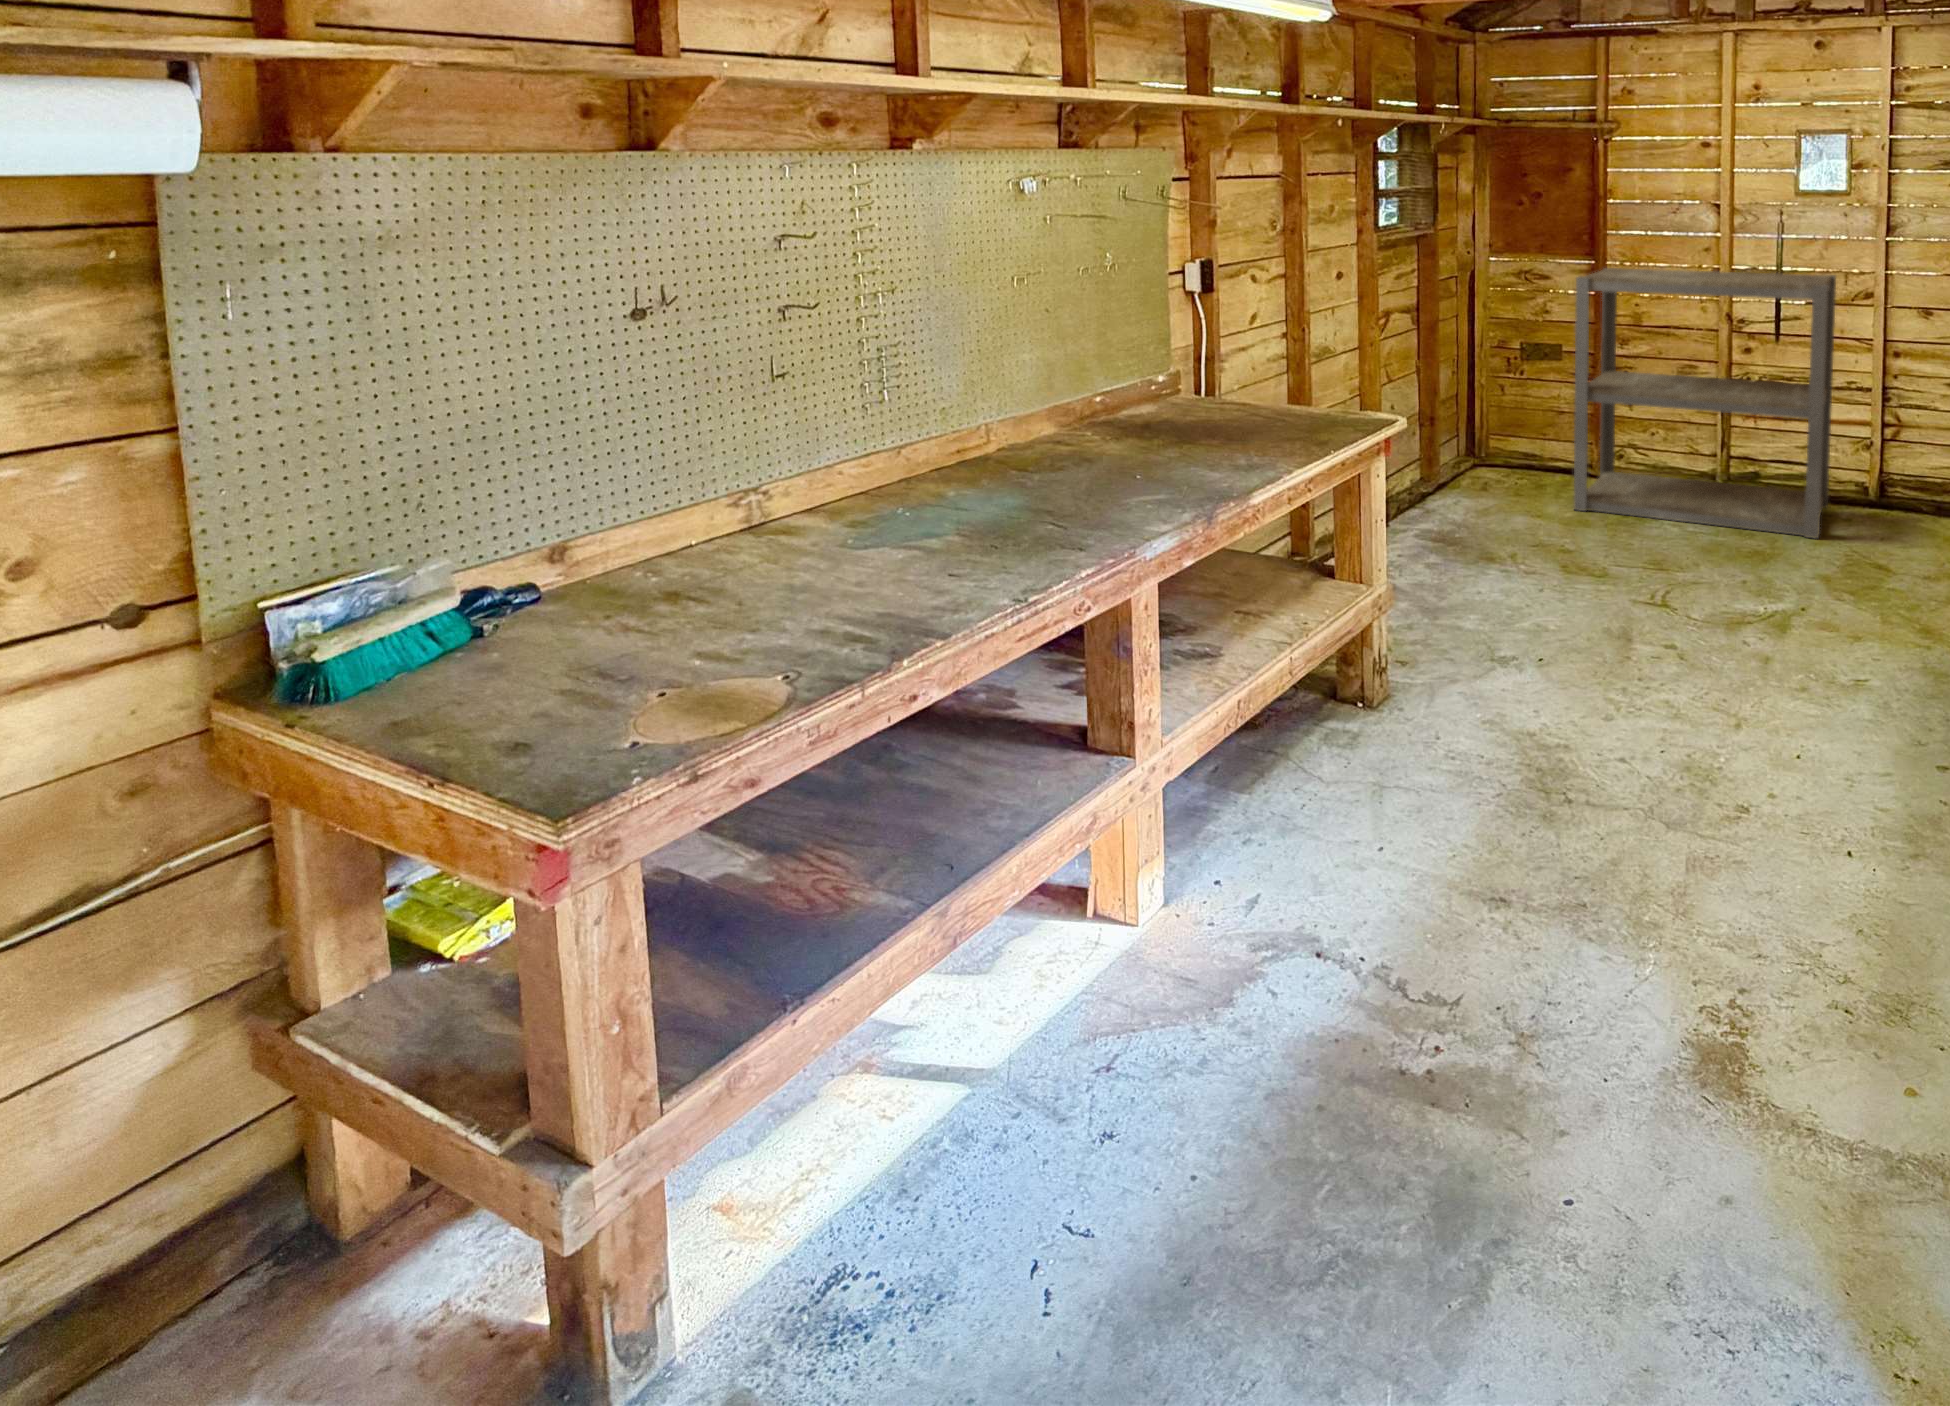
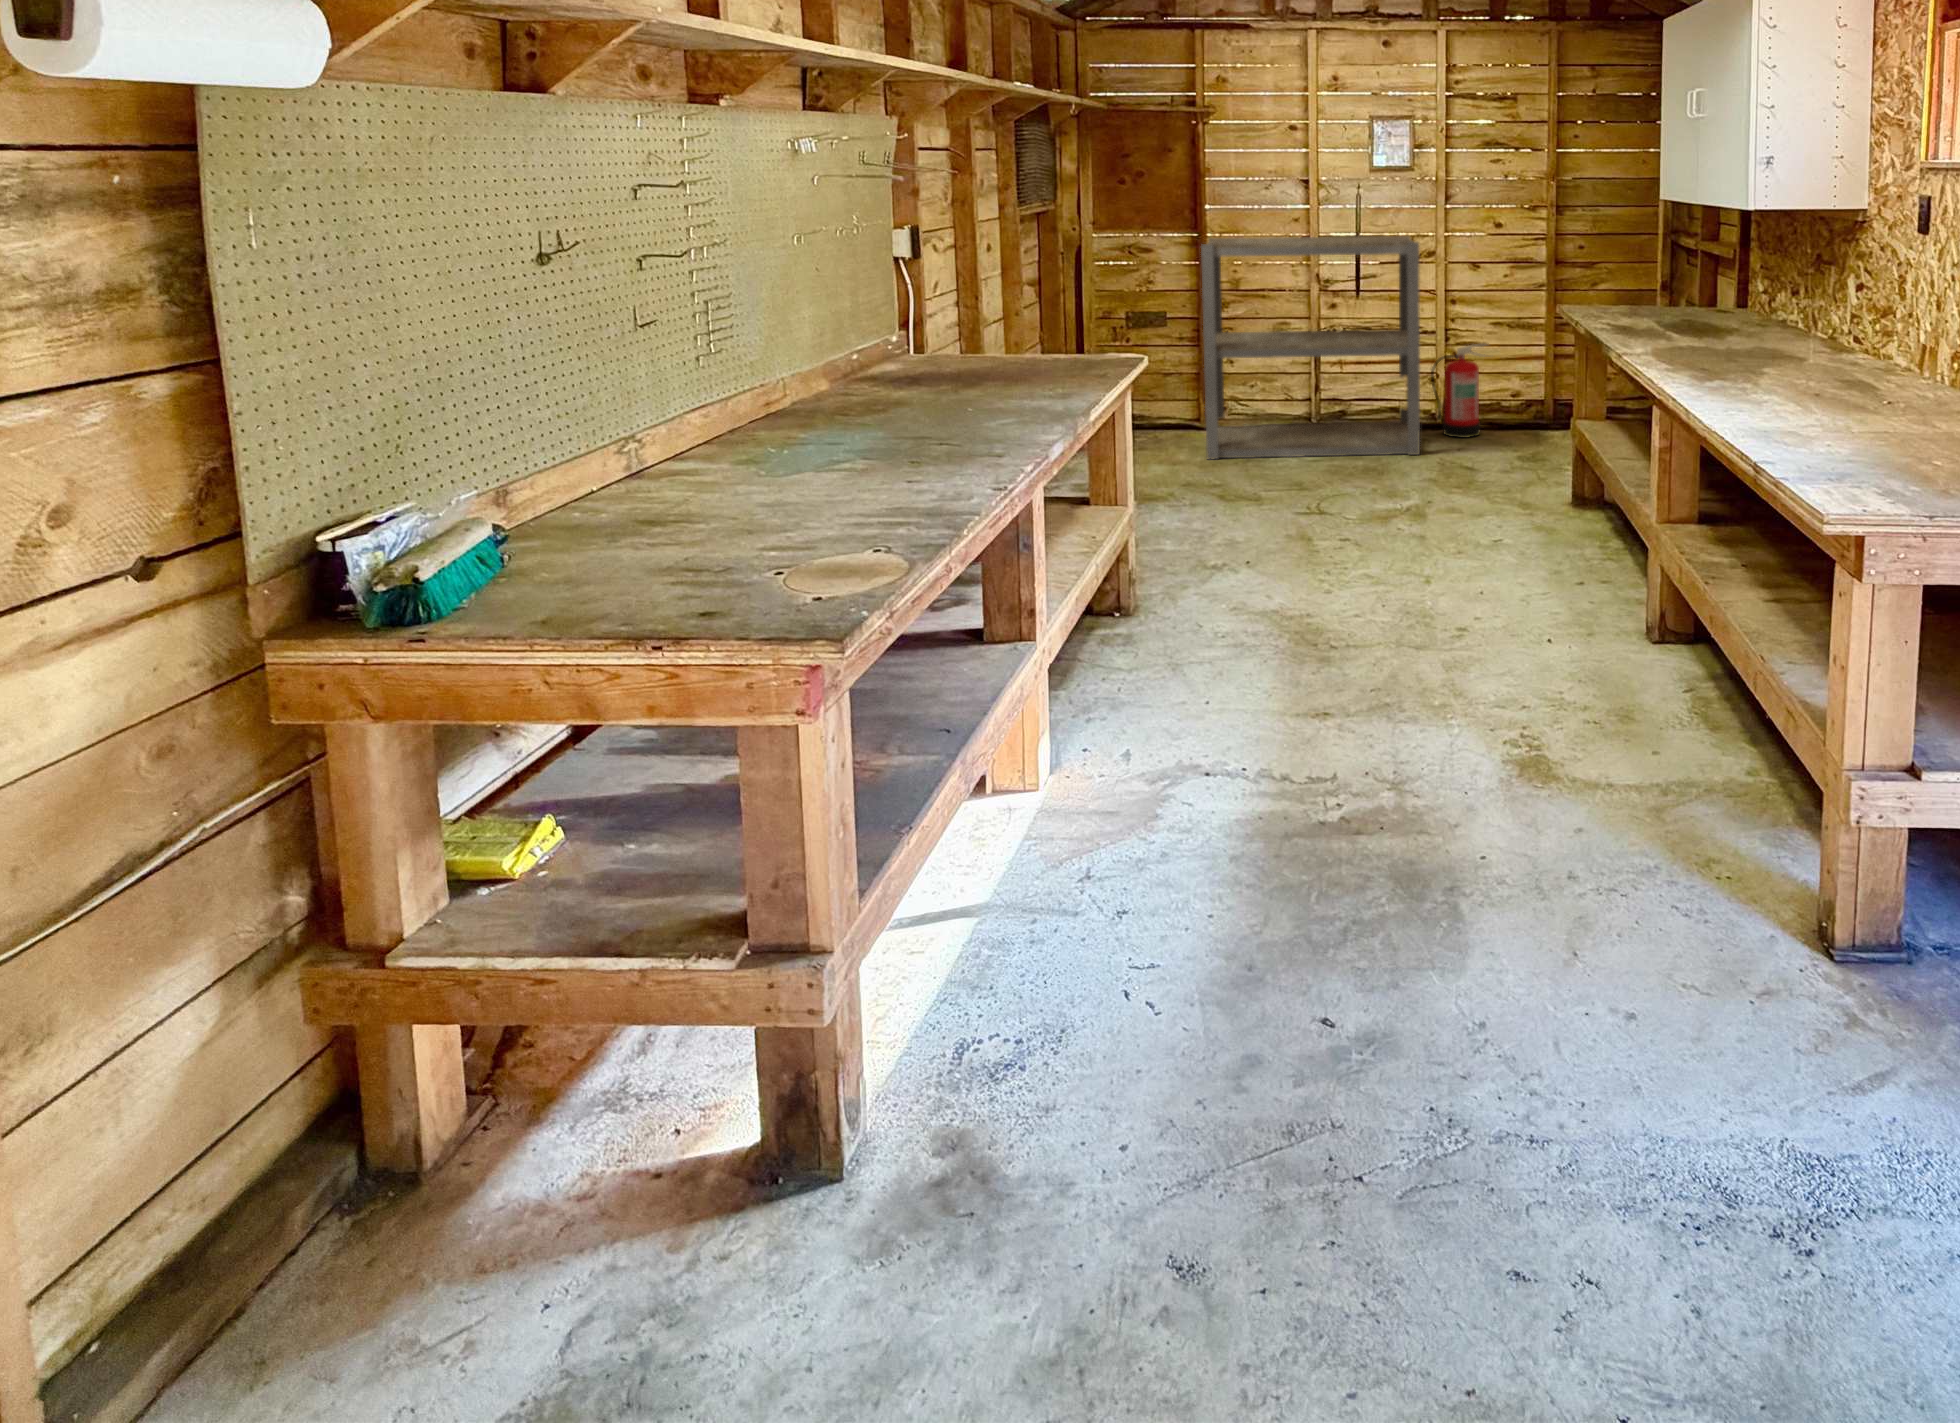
fire extinguisher: none [1853,411,1939,524] -> present [1431,343,1487,438]

